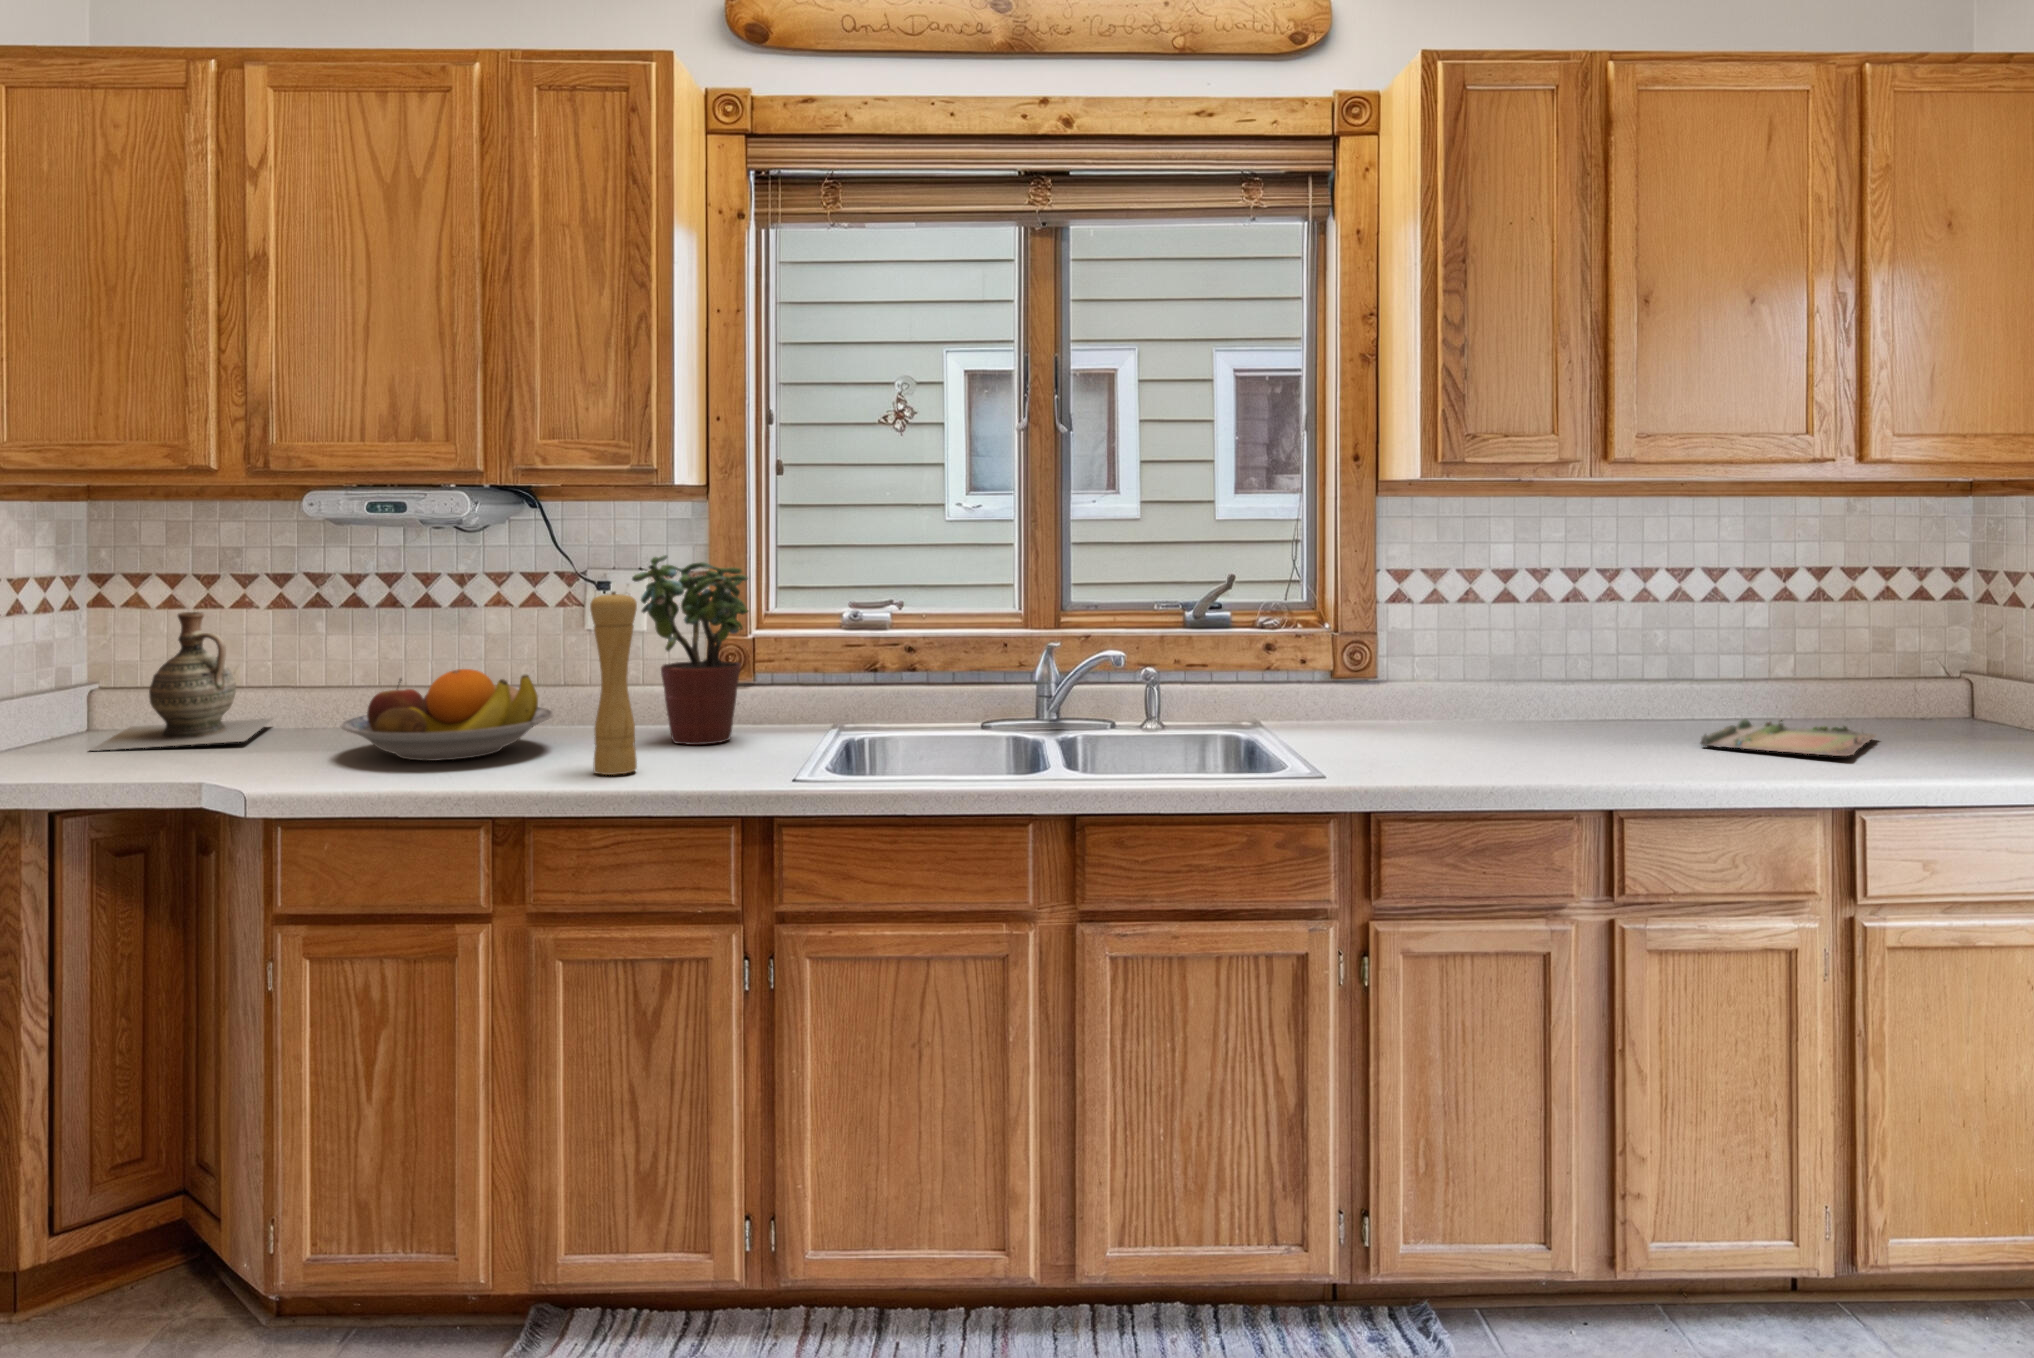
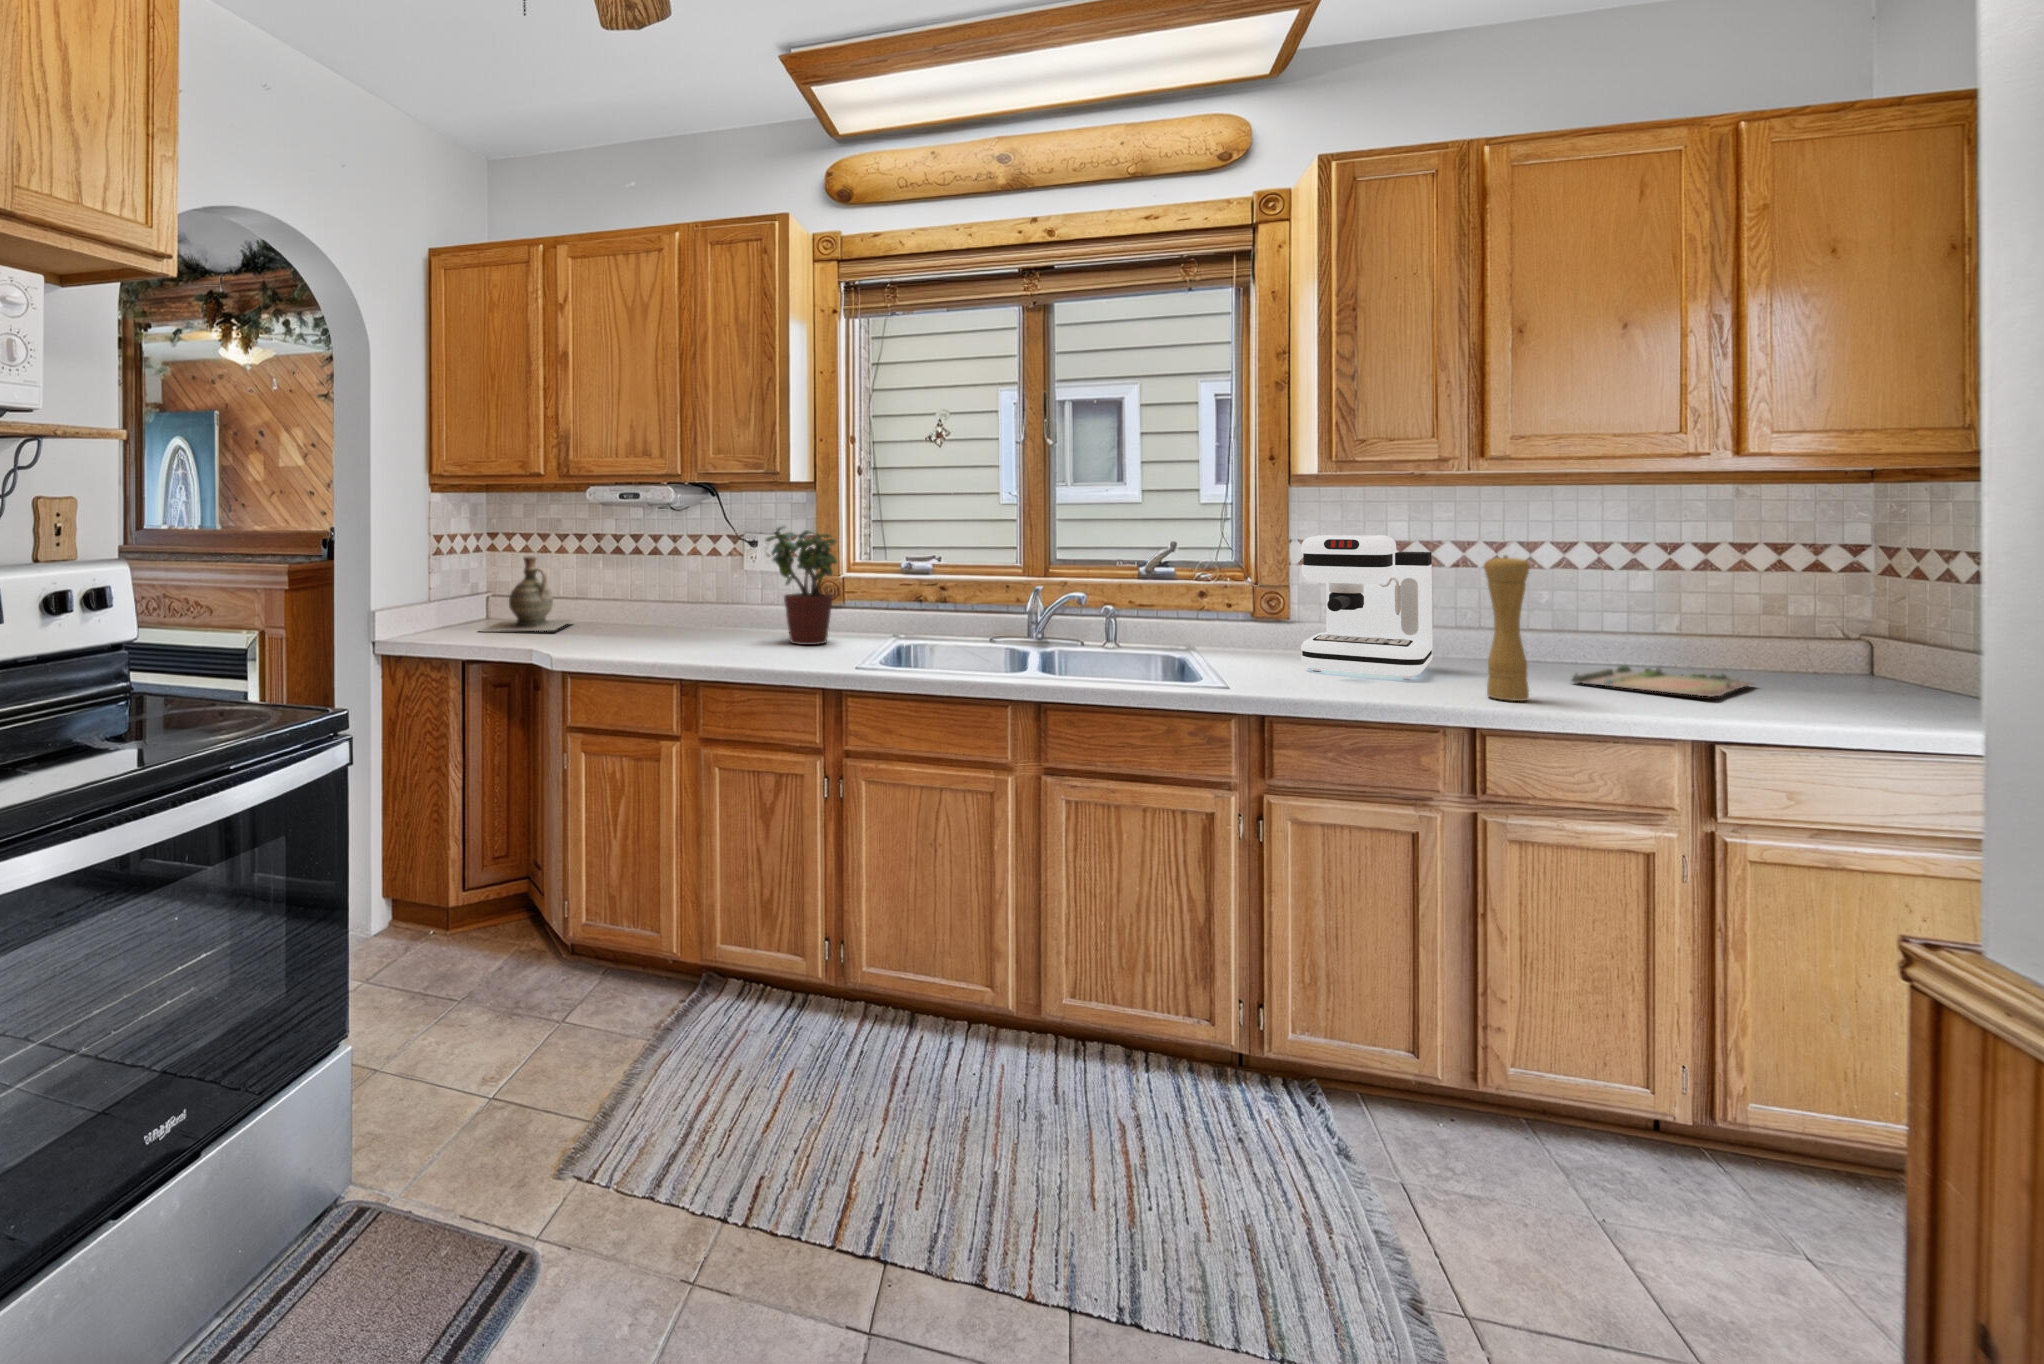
coffee maker: none [1400,563,1547,752] -> present [1301,535,1433,679]
pepper mill: present [590,591,637,775] -> present [1484,556,1529,701]
fruit bowl: present [341,669,553,761] -> none [600,592,719,646]

